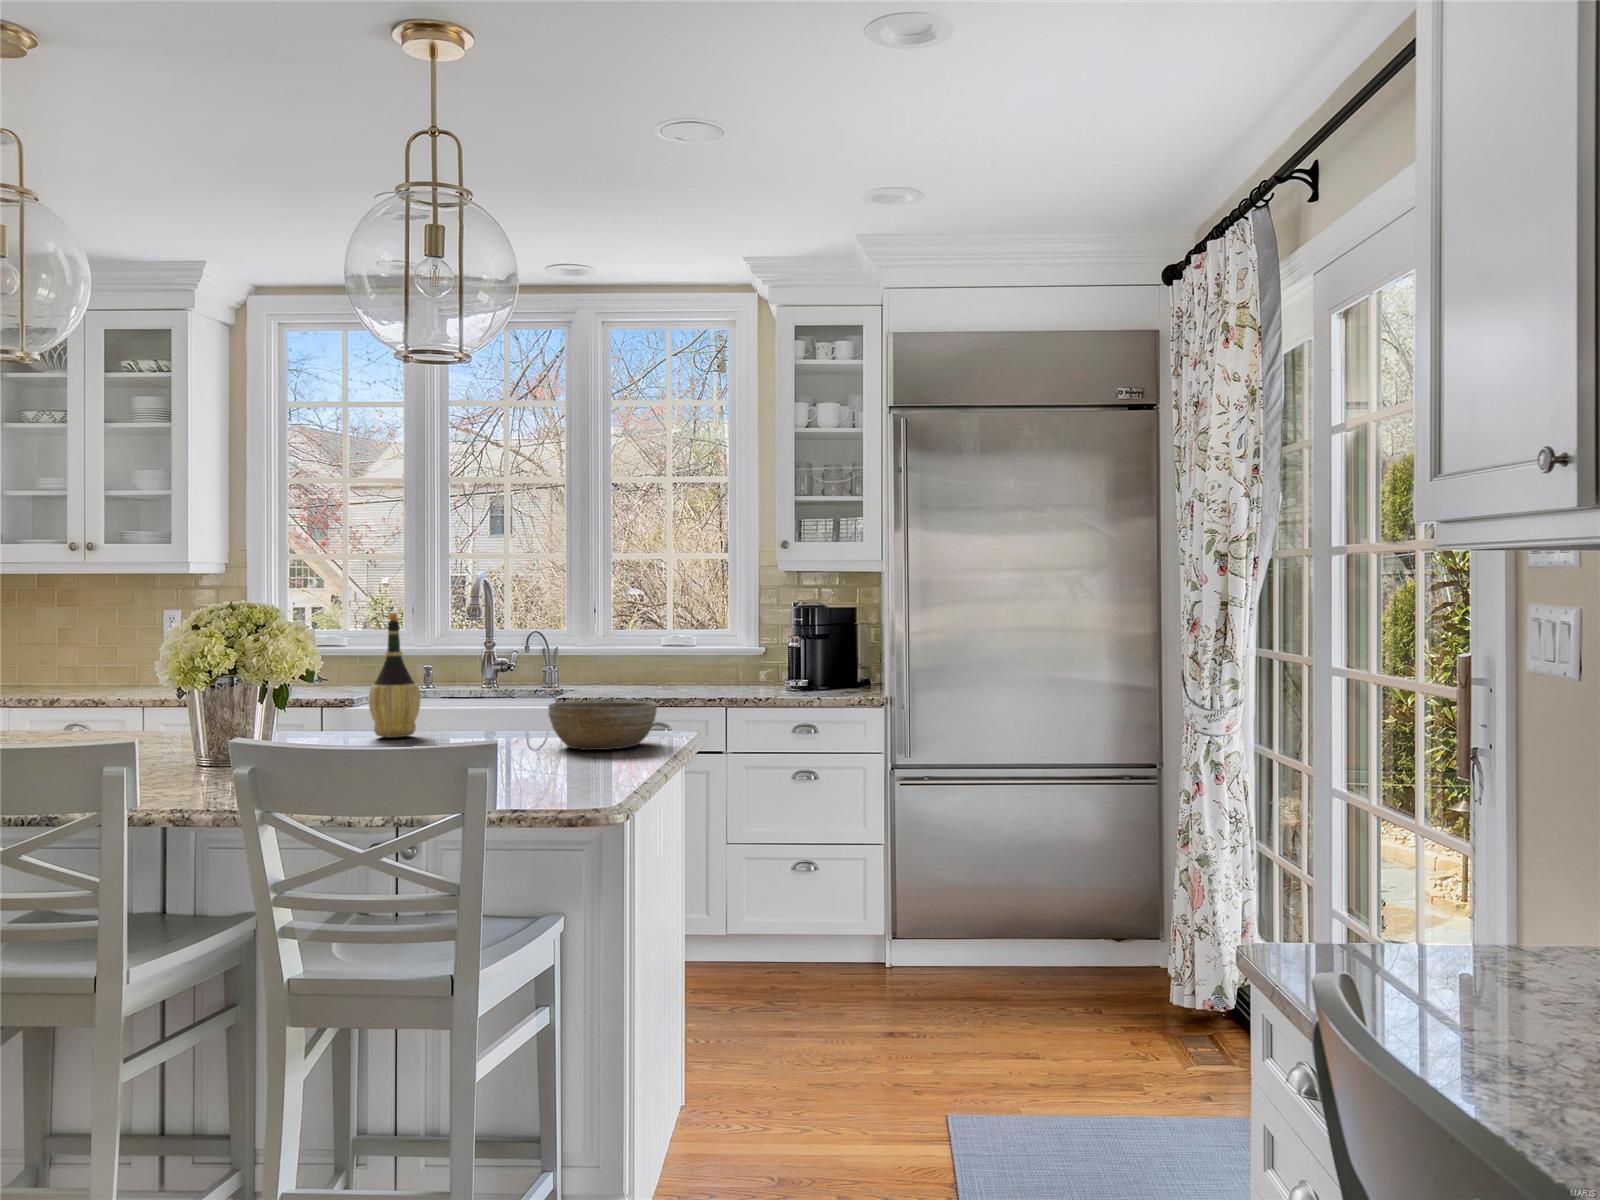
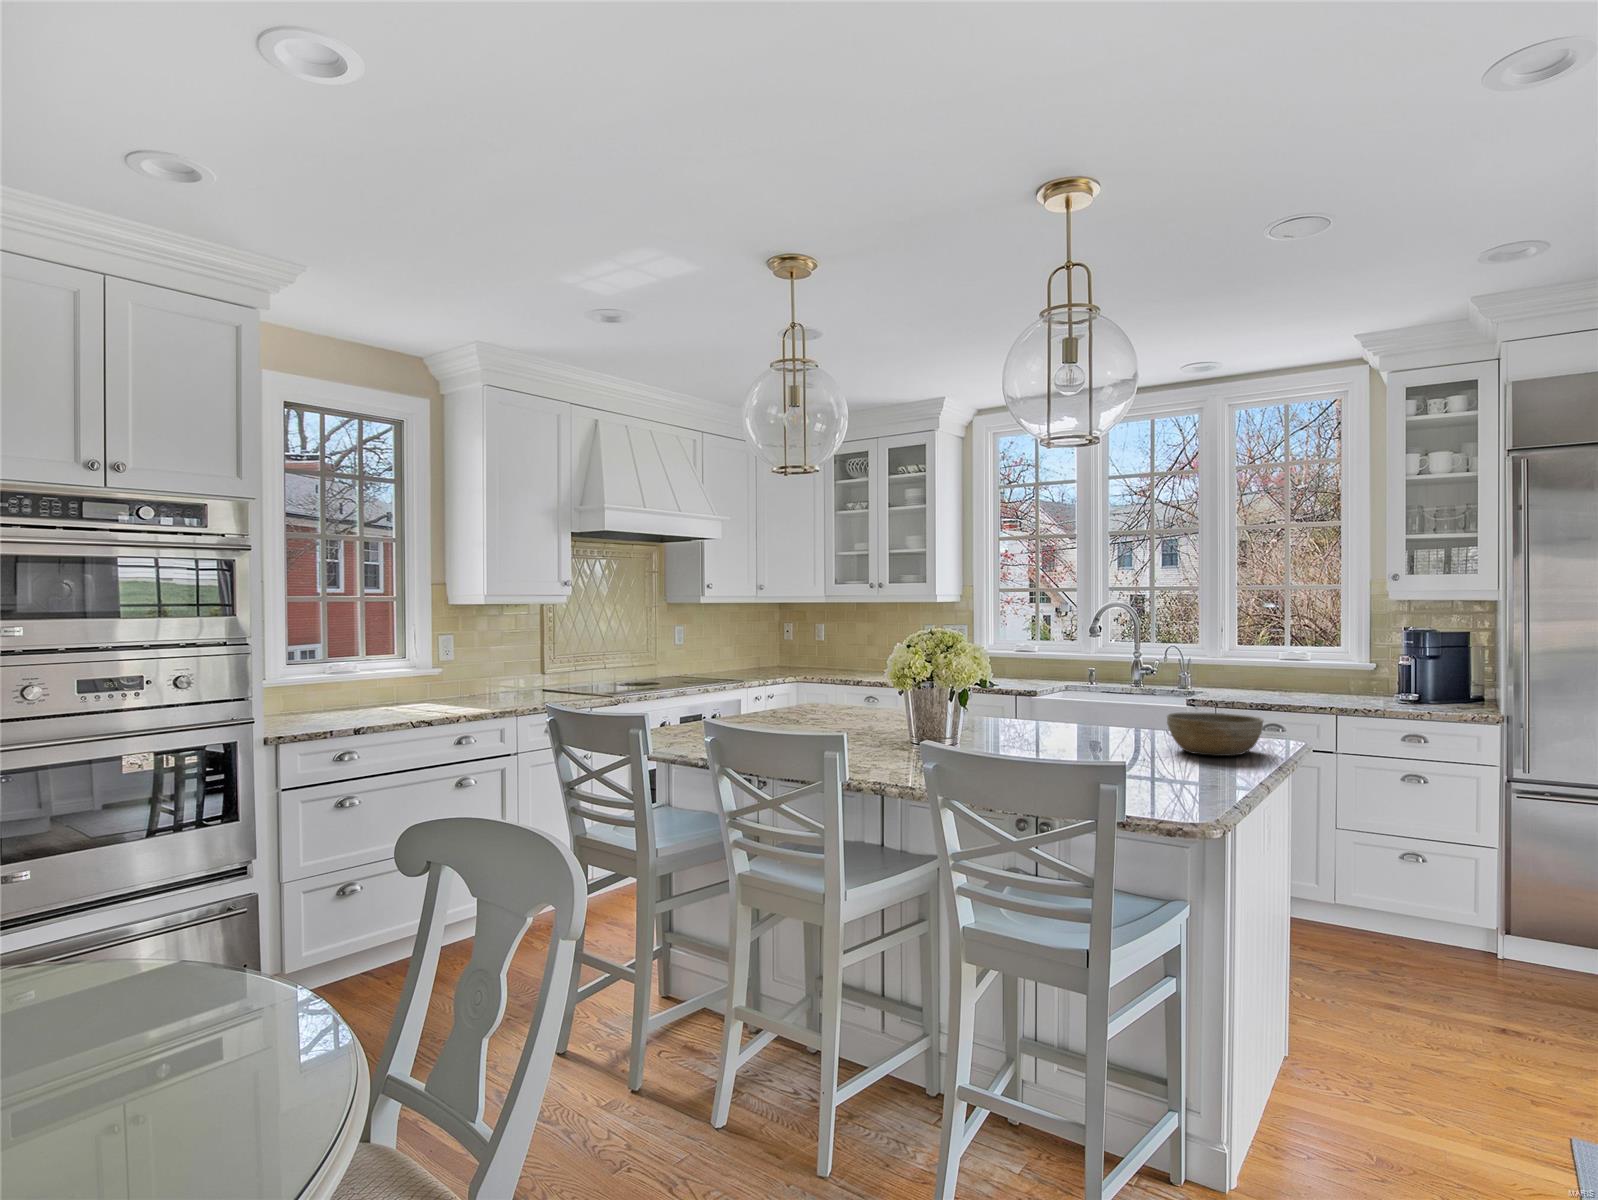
wine bottle: present [369,613,421,738] -> none [1031,637,1070,729]

